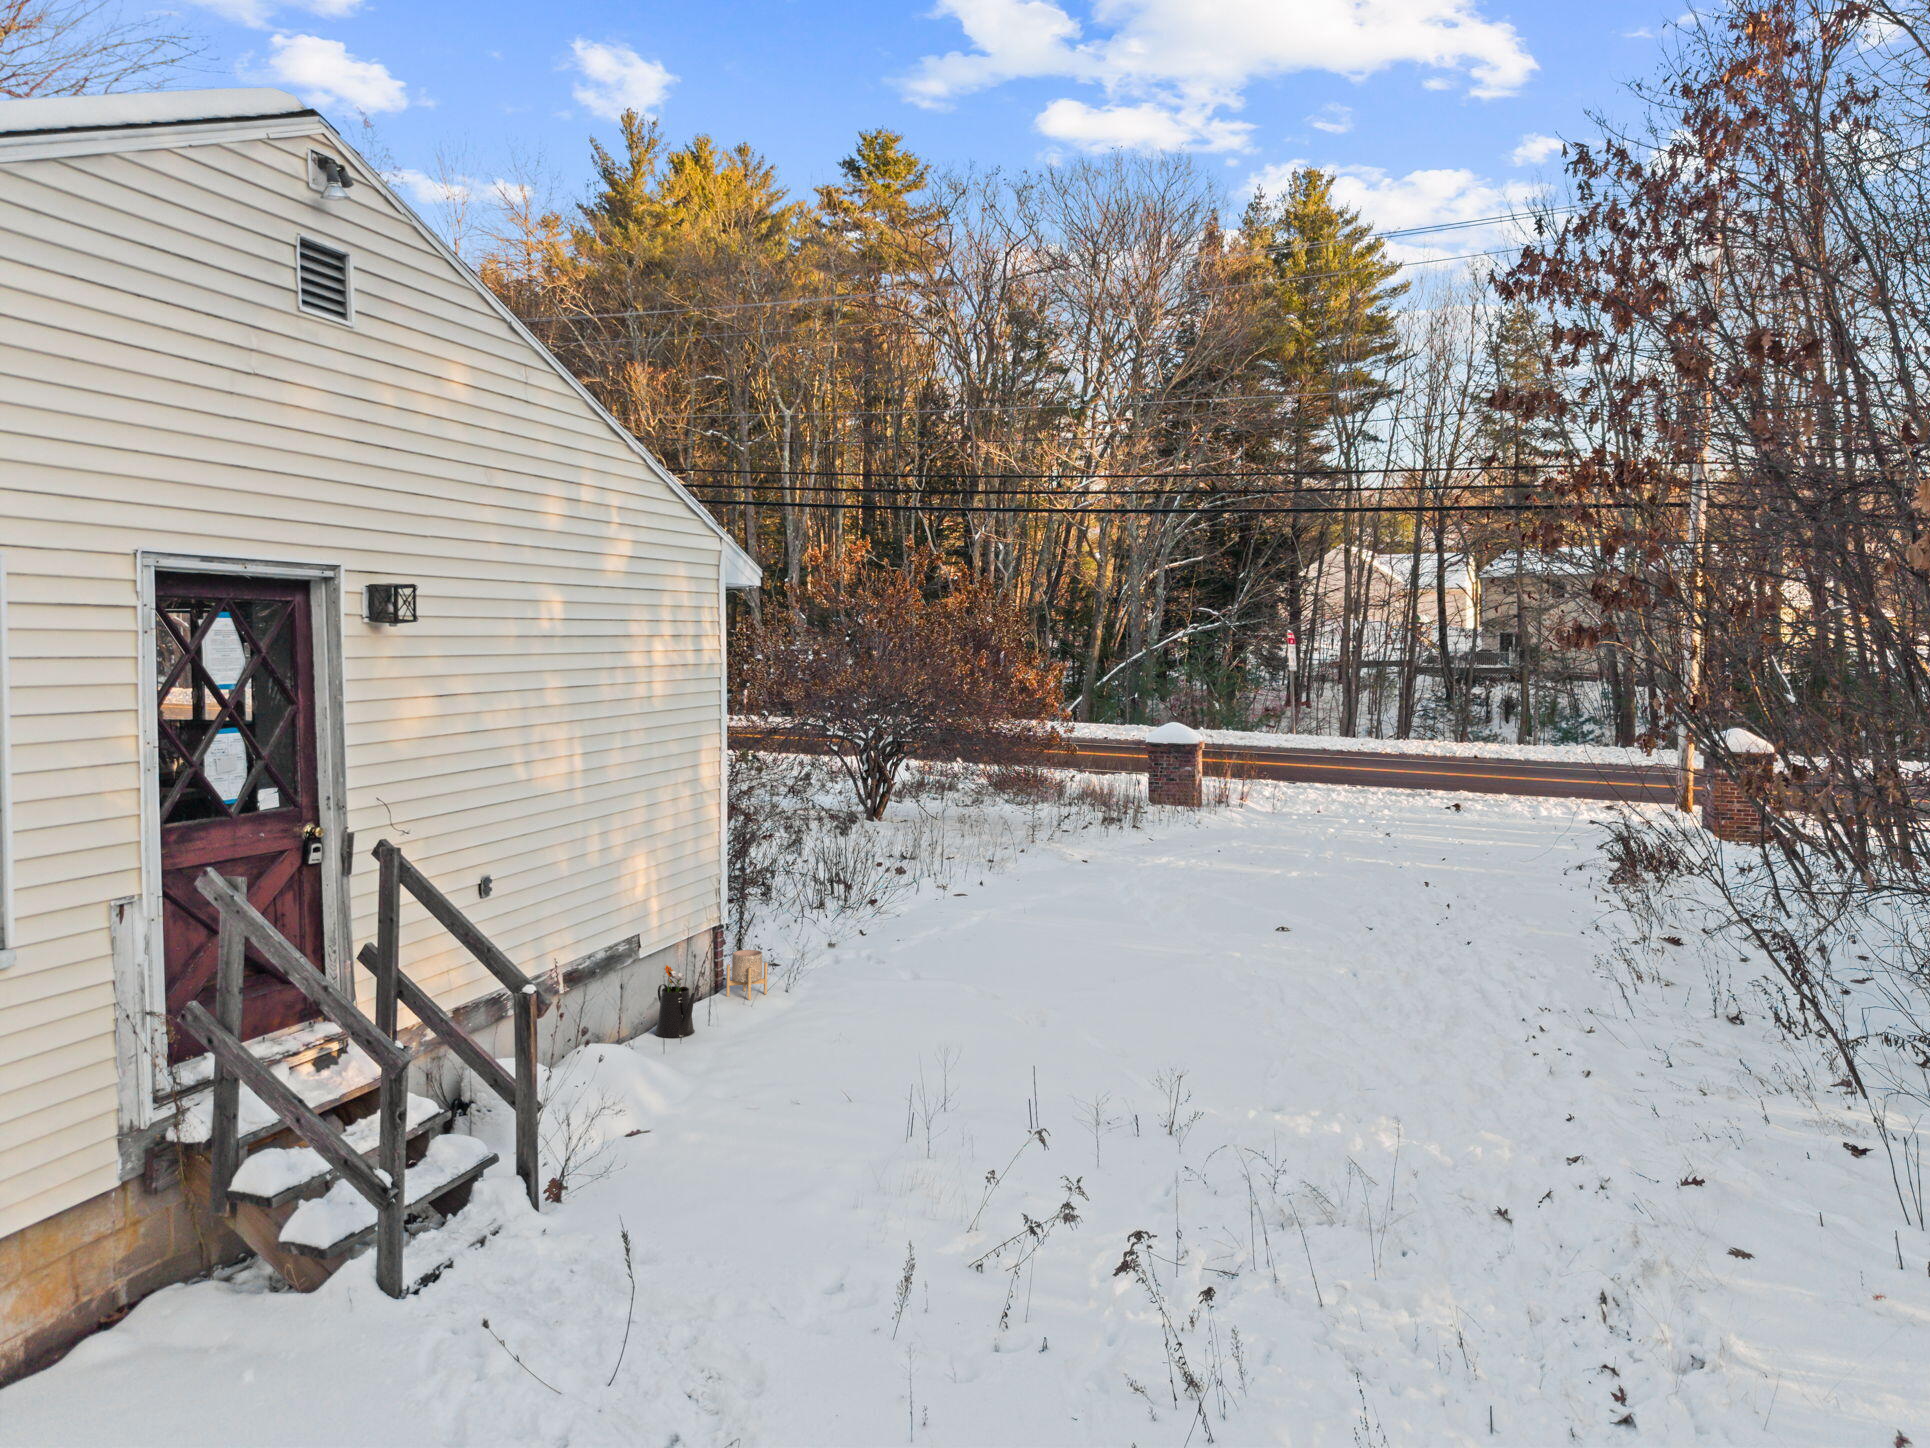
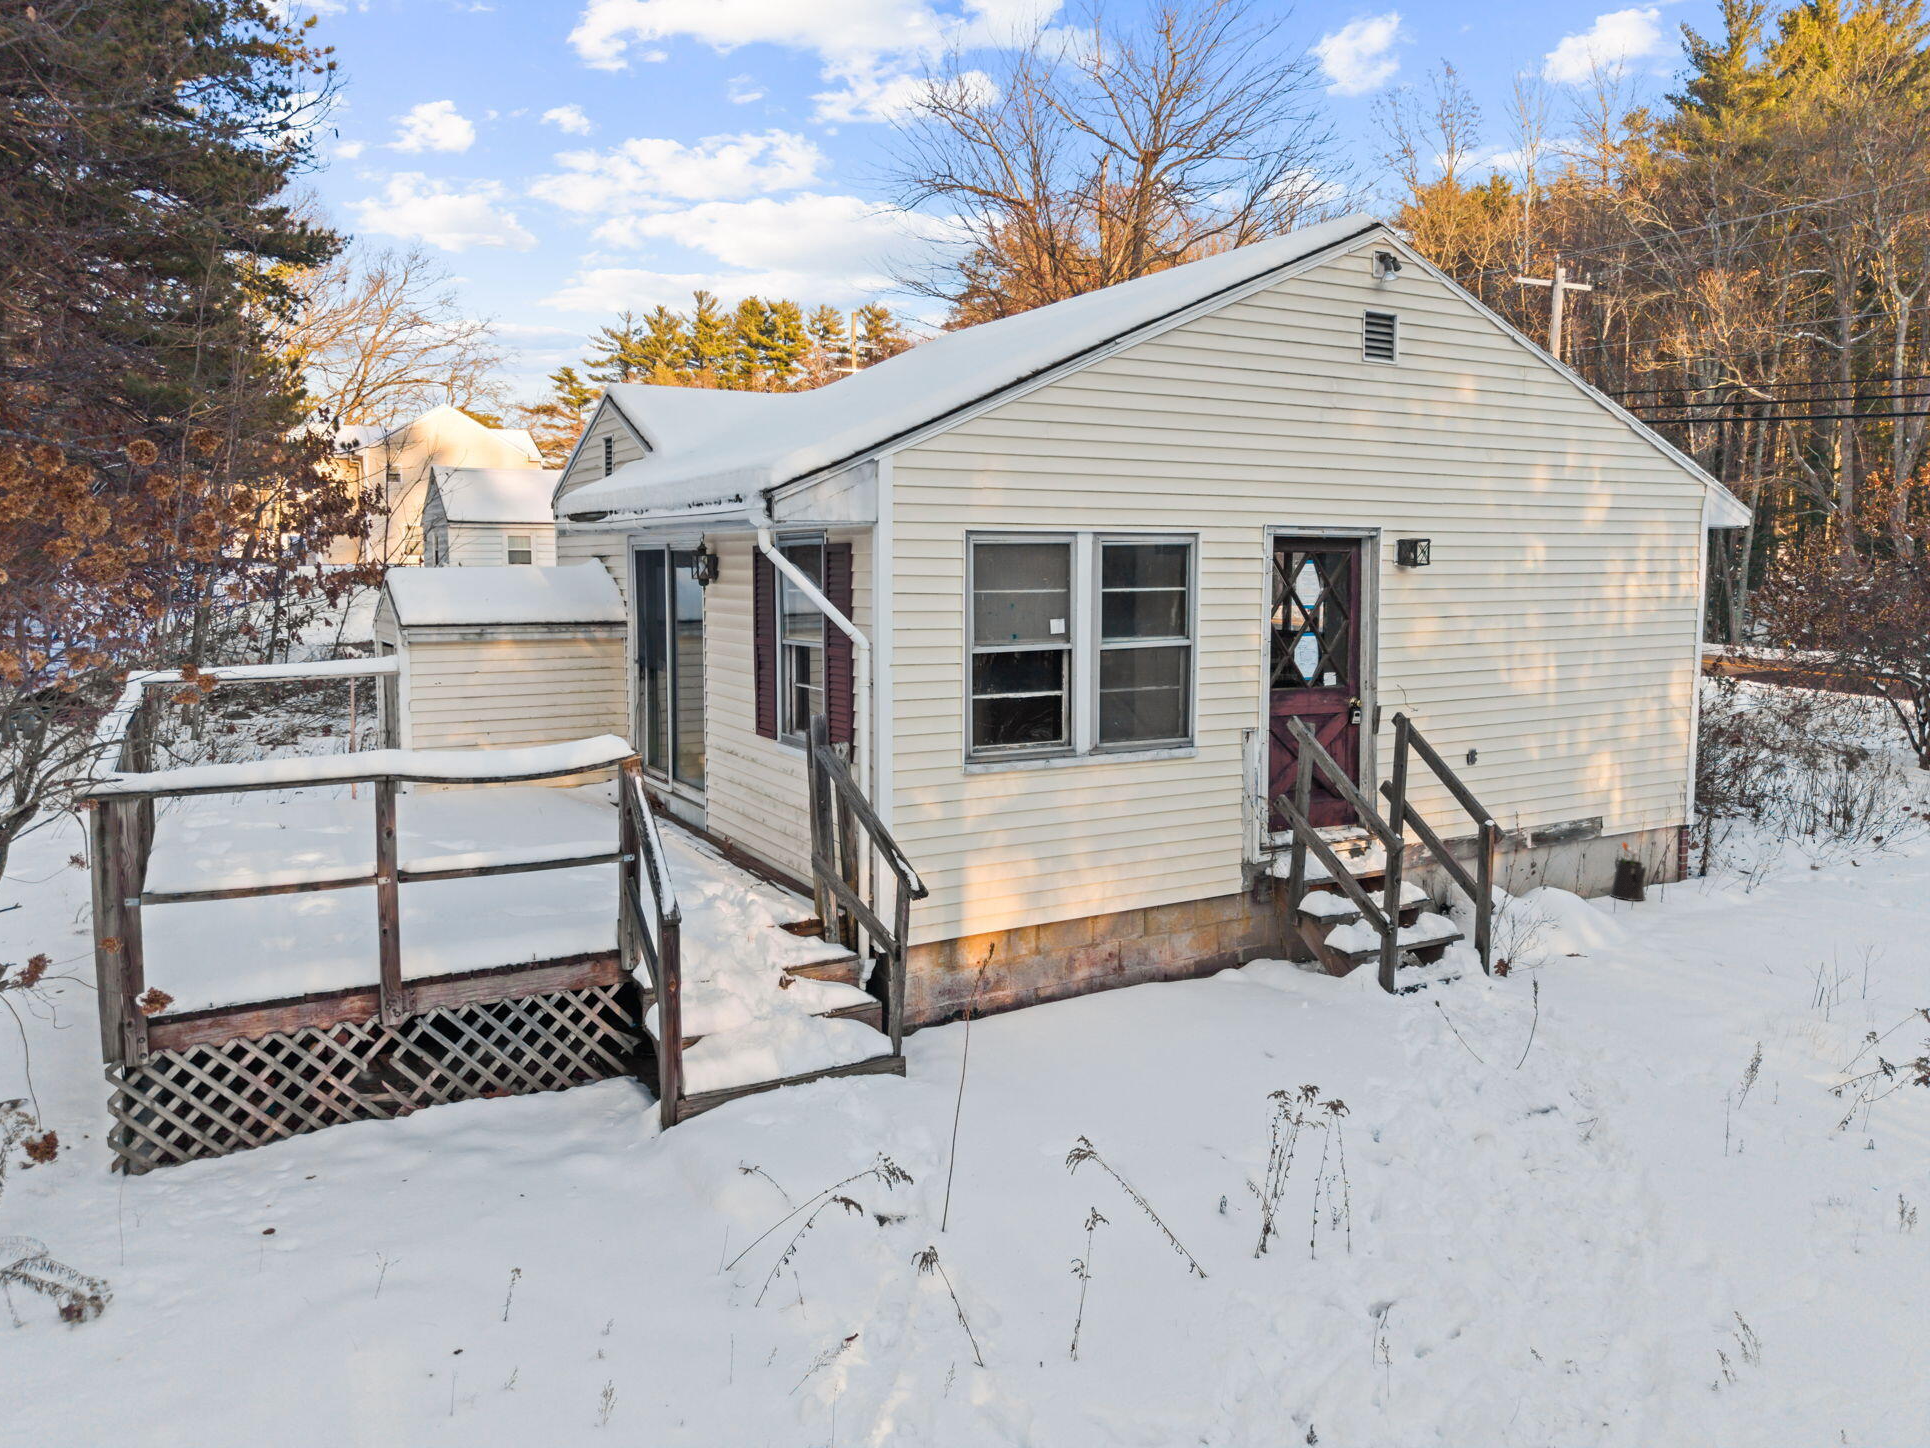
planter: present [726,950,768,1000] -> none [1685,845,1728,887]

